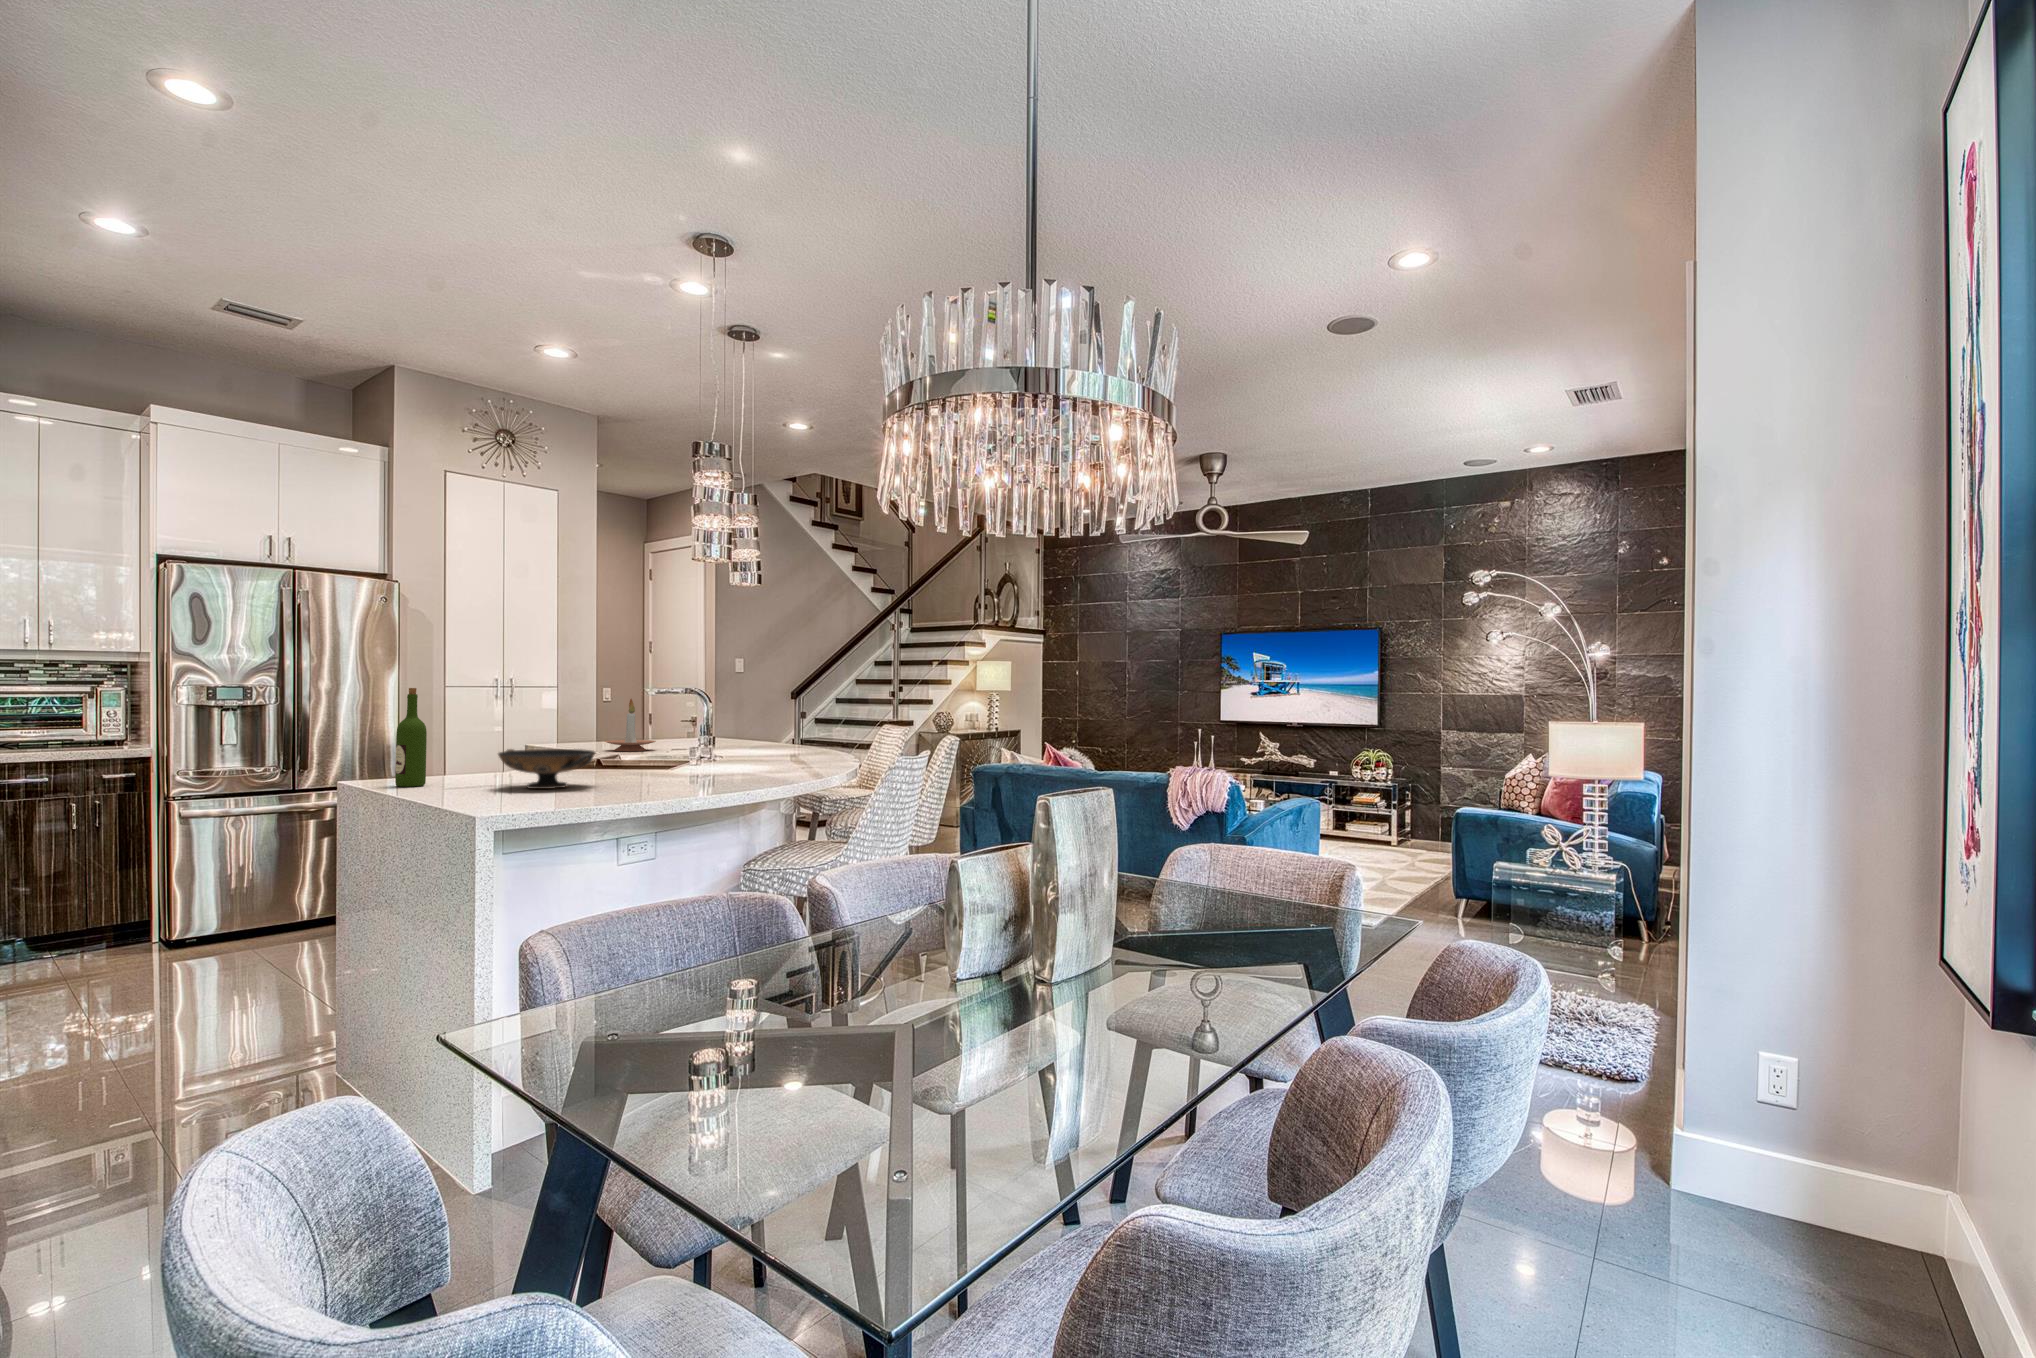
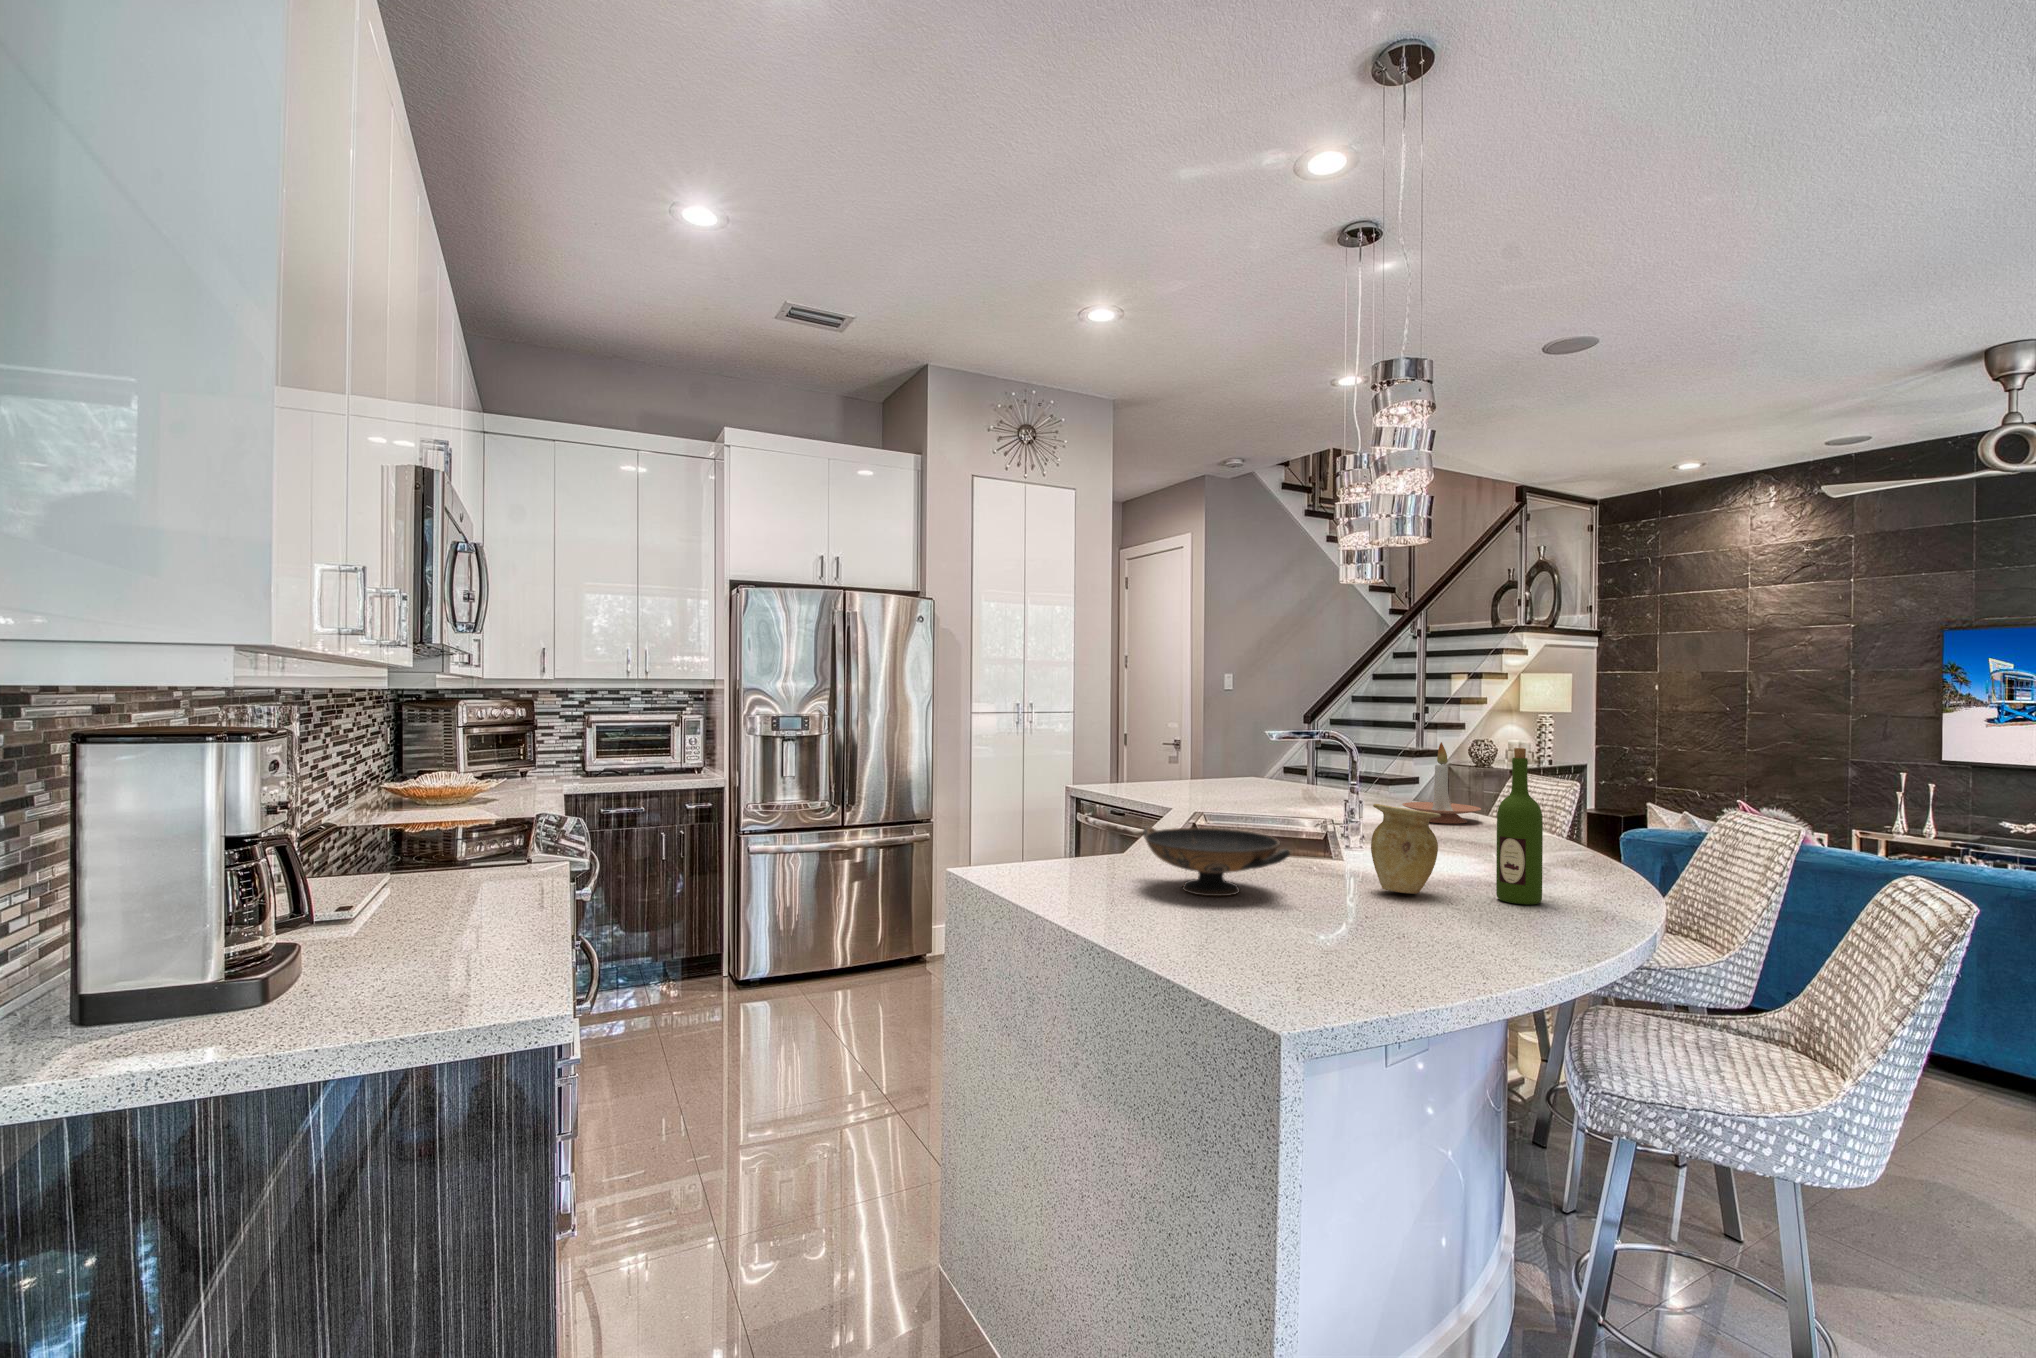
wine bottle: present [395,688,427,787] -> present [1496,748,1543,905]
candle holder: present [605,699,656,751] -> present [1402,742,1481,823]
vase: none [661,728,706,783] -> present [1371,804,1441,894]

